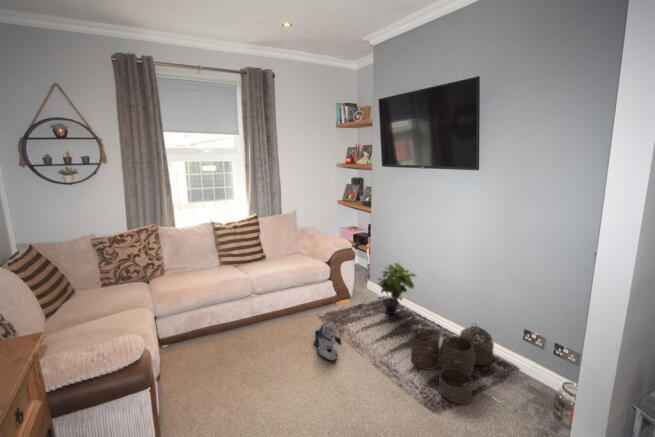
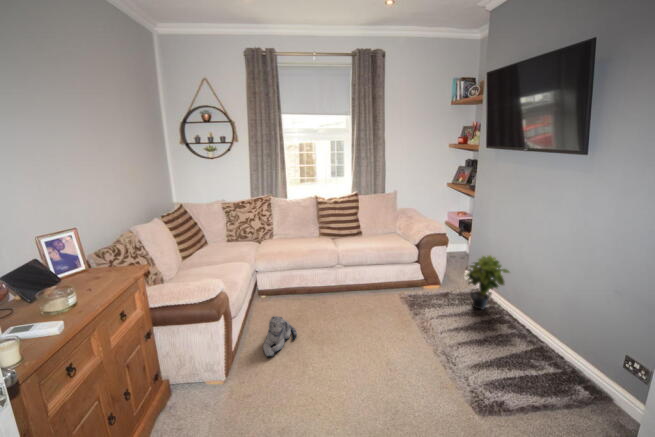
plush toy: present [314,322,341,361] -> present [263,316,297,356]
woven basket: present [411,324,494,404] -> none [477,322,584,414]

